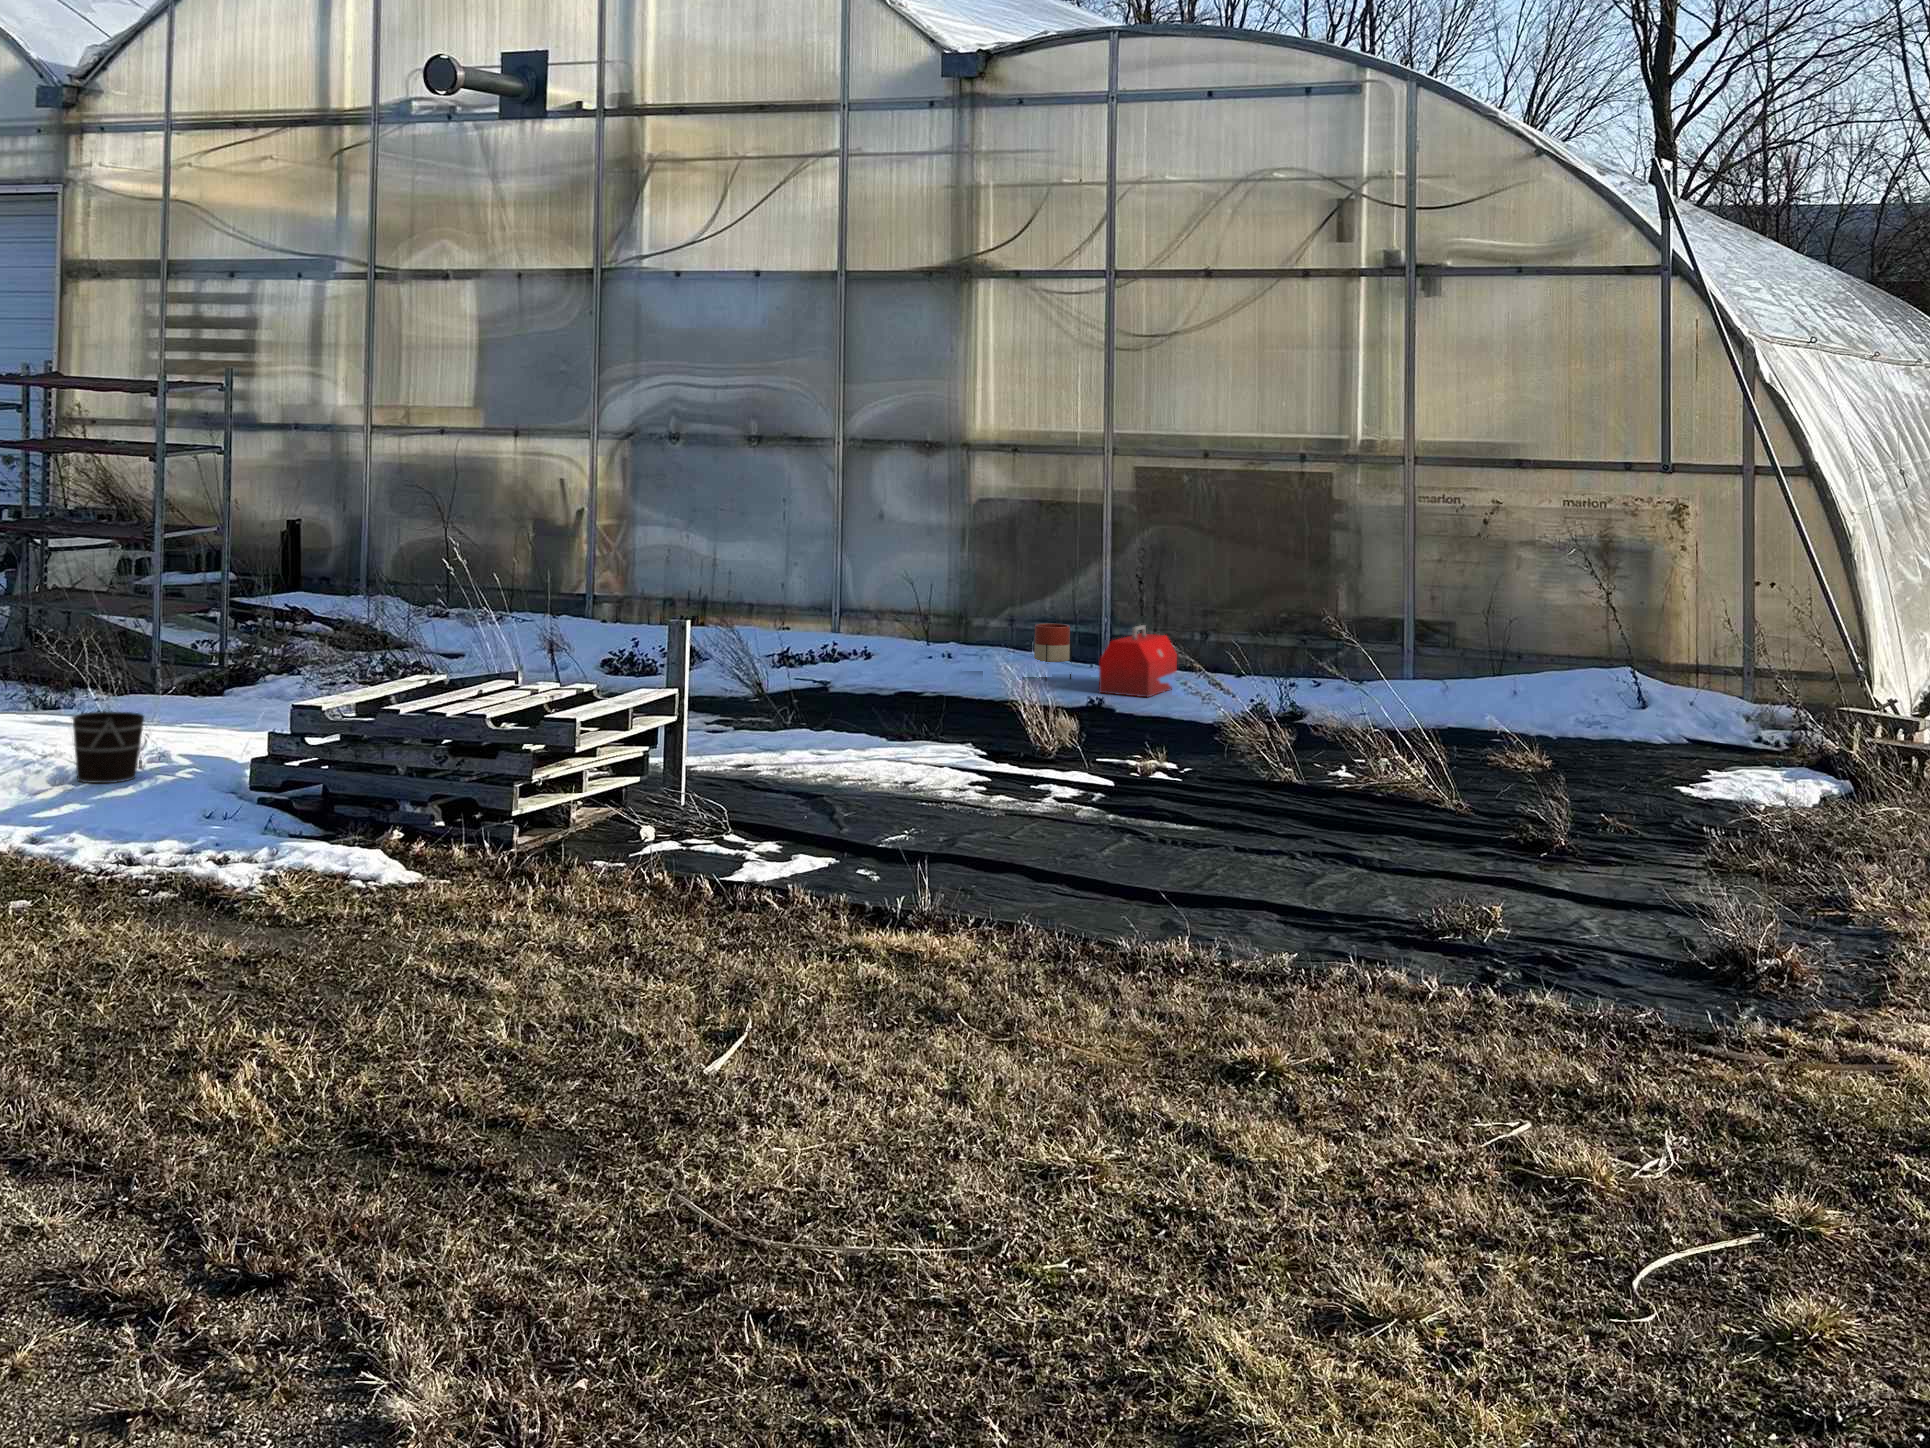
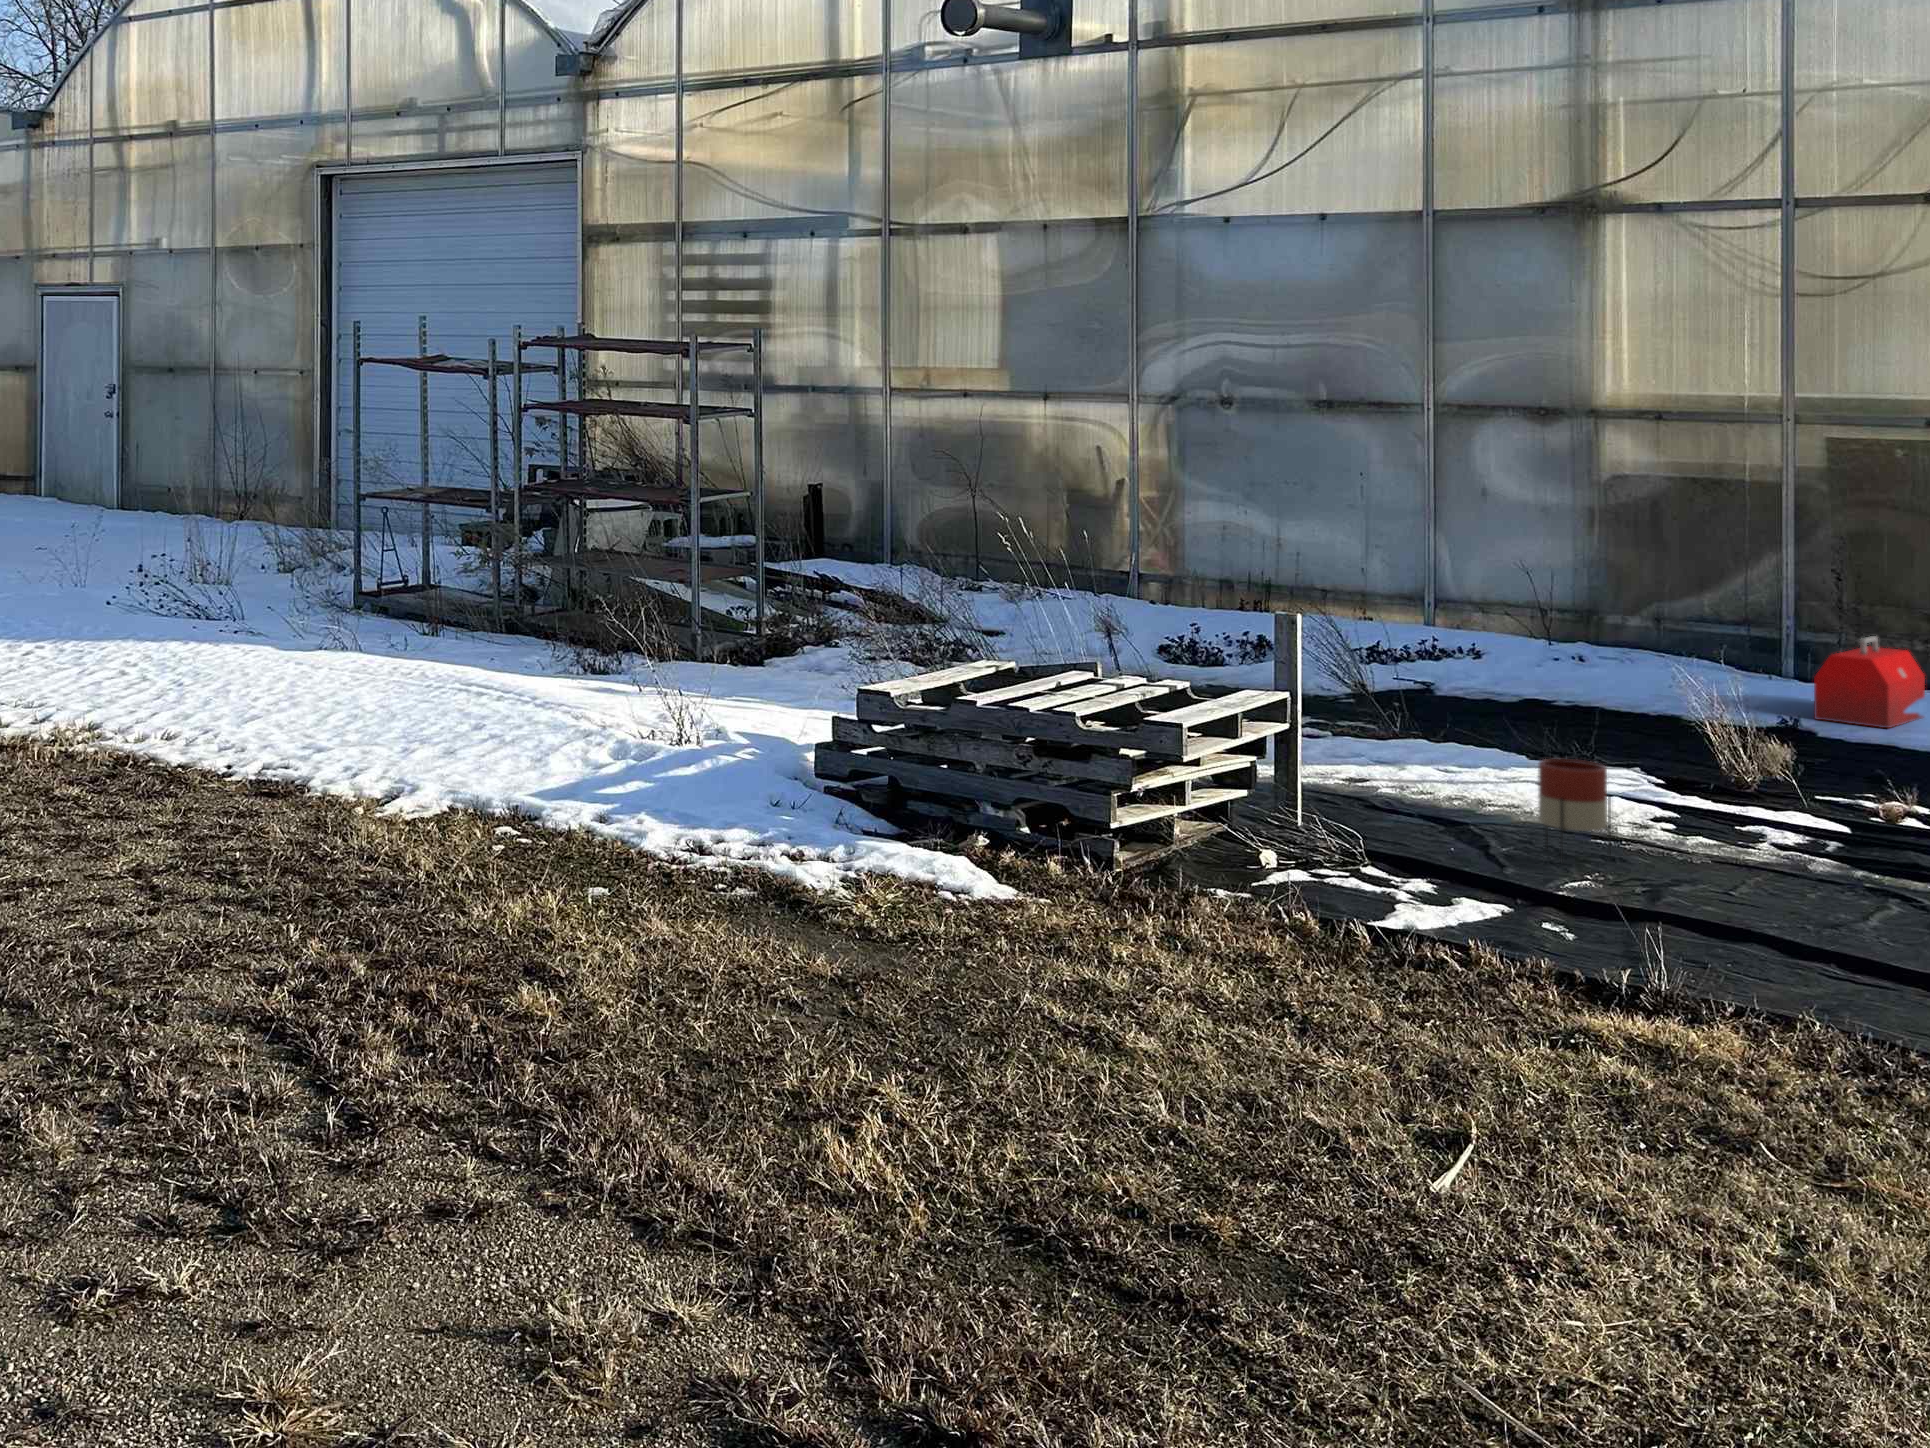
planter: present [1034,623,1072,681] -> present [1538,758,1611,861]
bucket: present [72,709,144,783] -> none [623,685,696,764]

